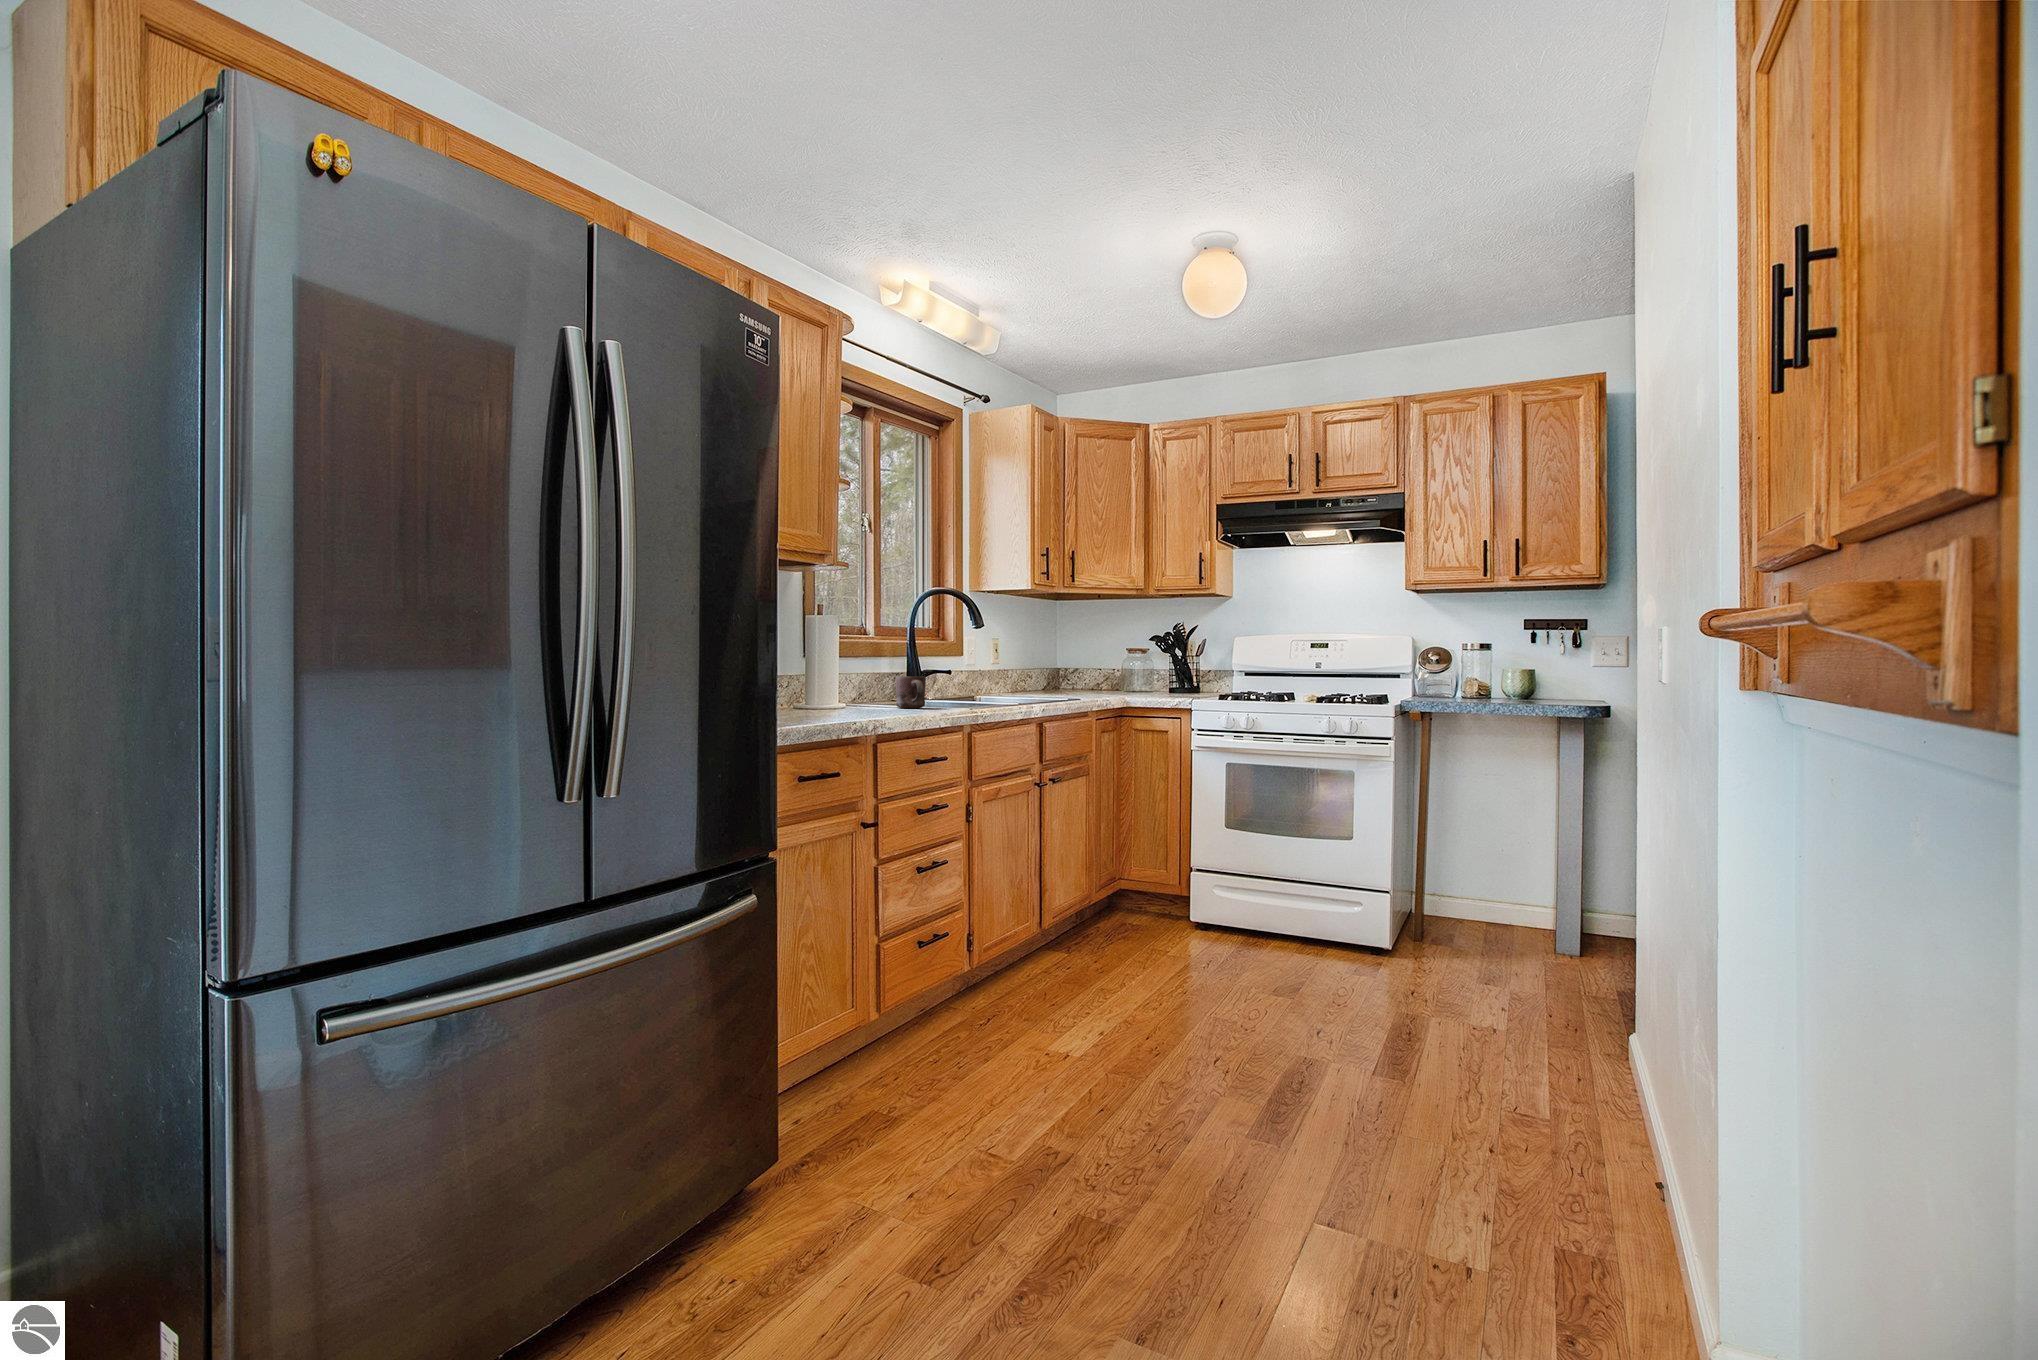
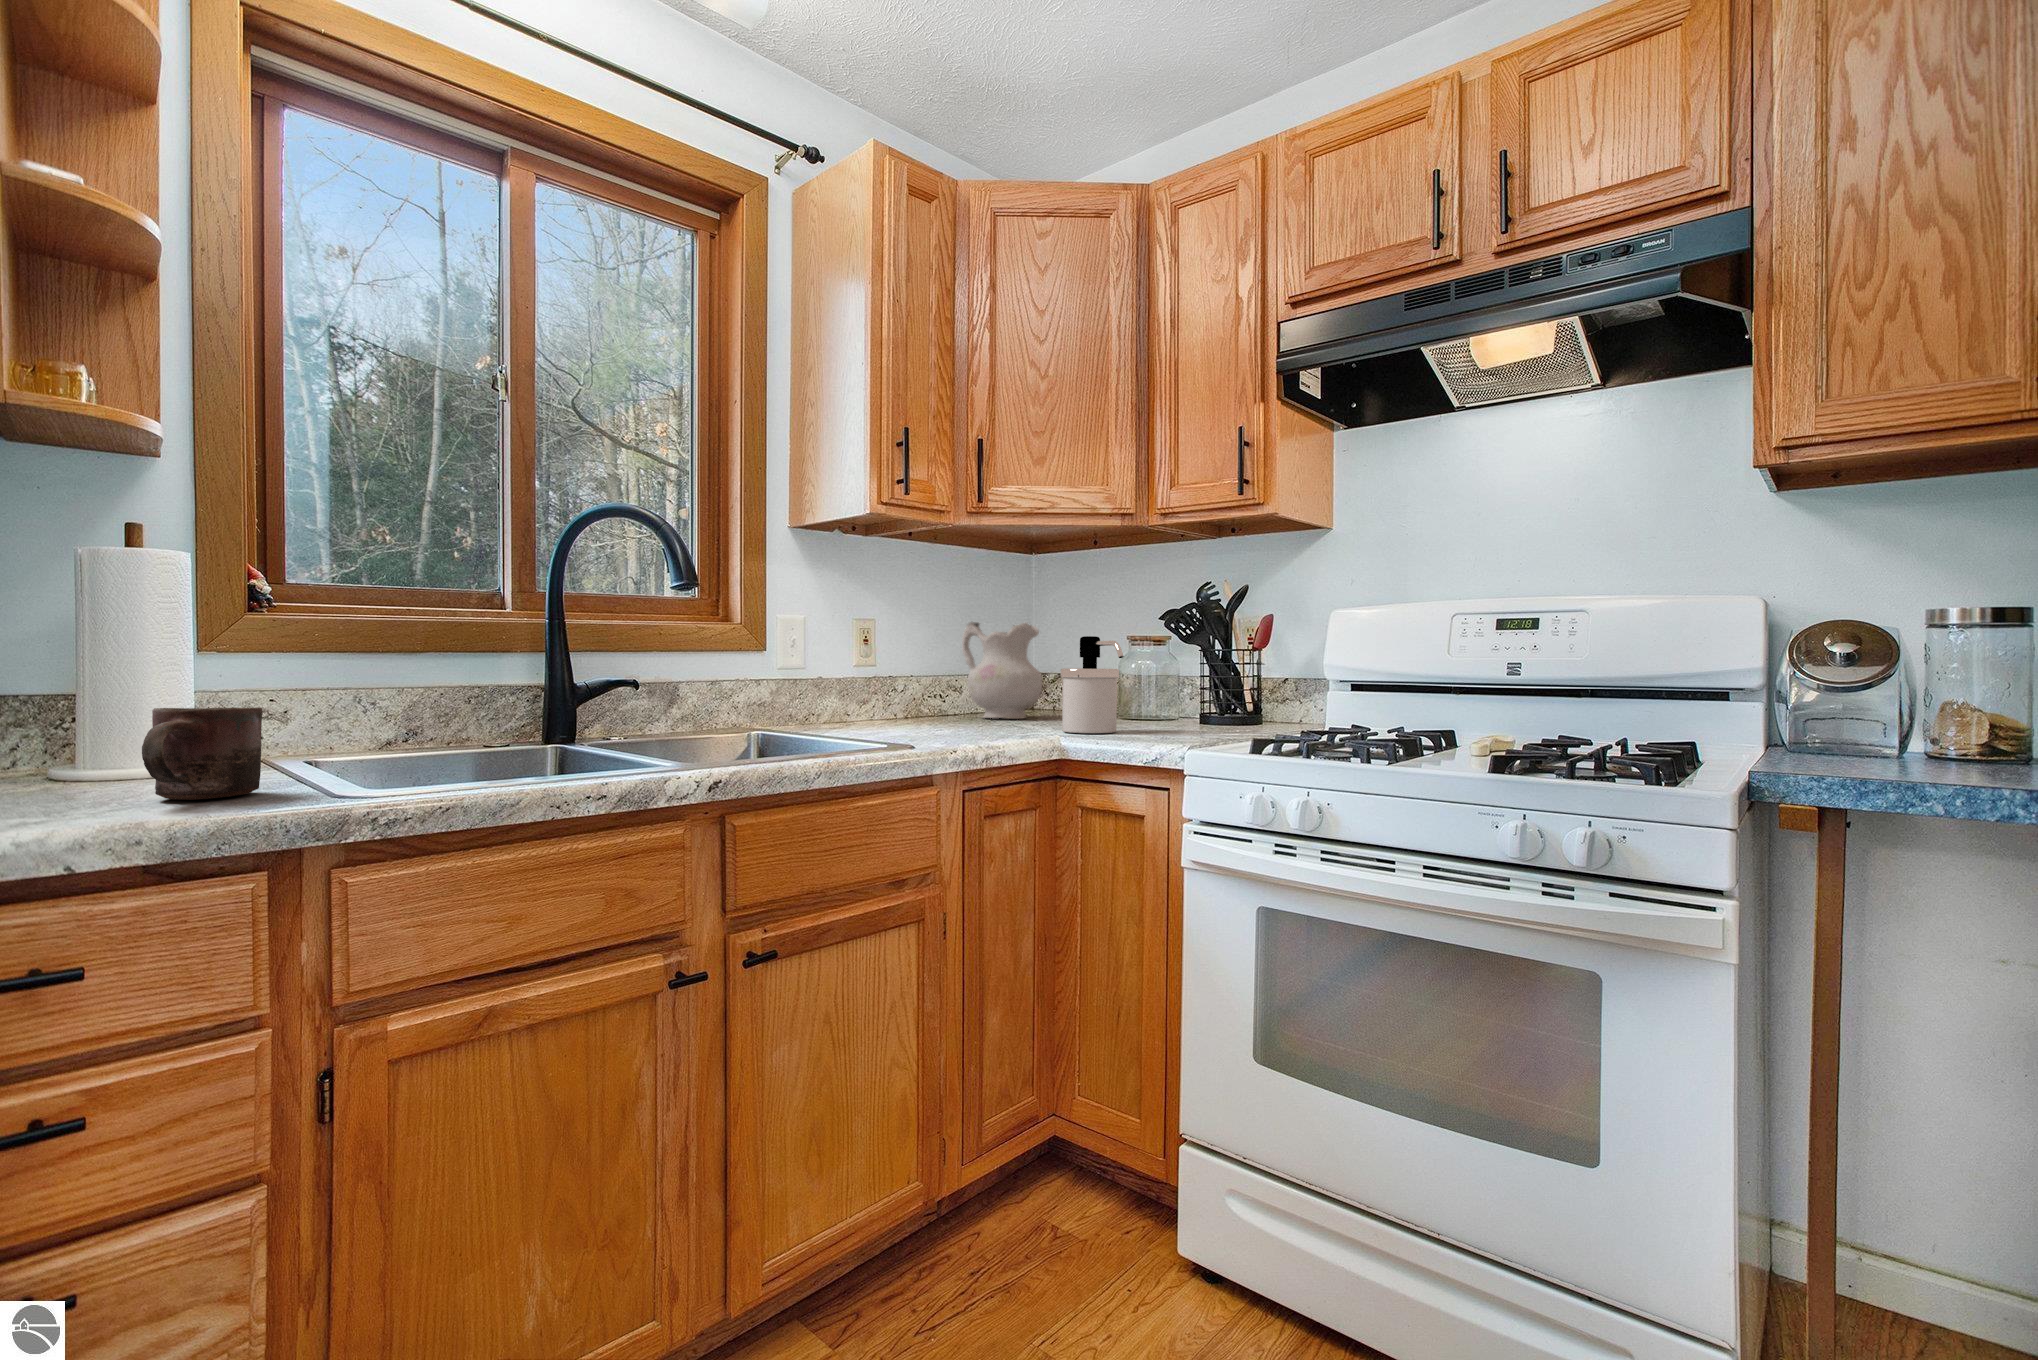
ceramic pitcher: none [1036,639,1082,692] -> present [962,622,1042,719]
soap dispenser: none [1115,650,1152,696] -> present [1061,636,1124,733]

